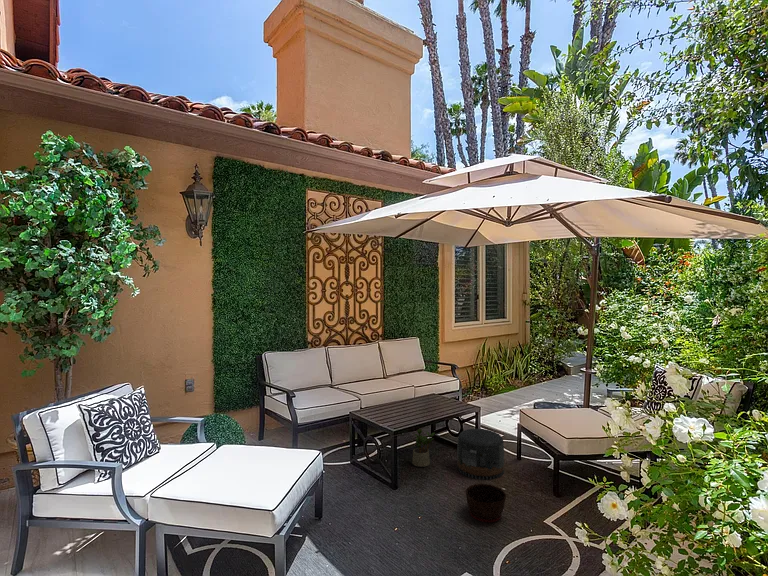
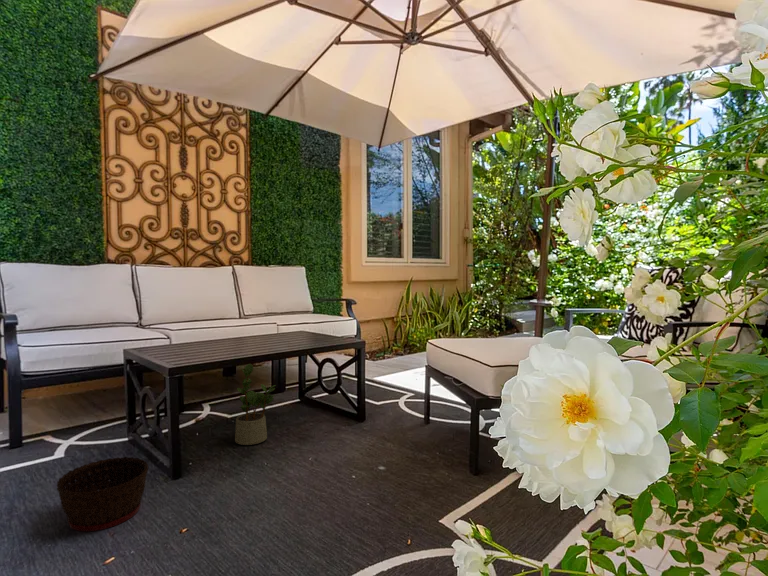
pouf: present [457,429,504,480] -> none [311,376,392,462]
basket: present [466,484,506,522] -> present [57,457,148,531]

